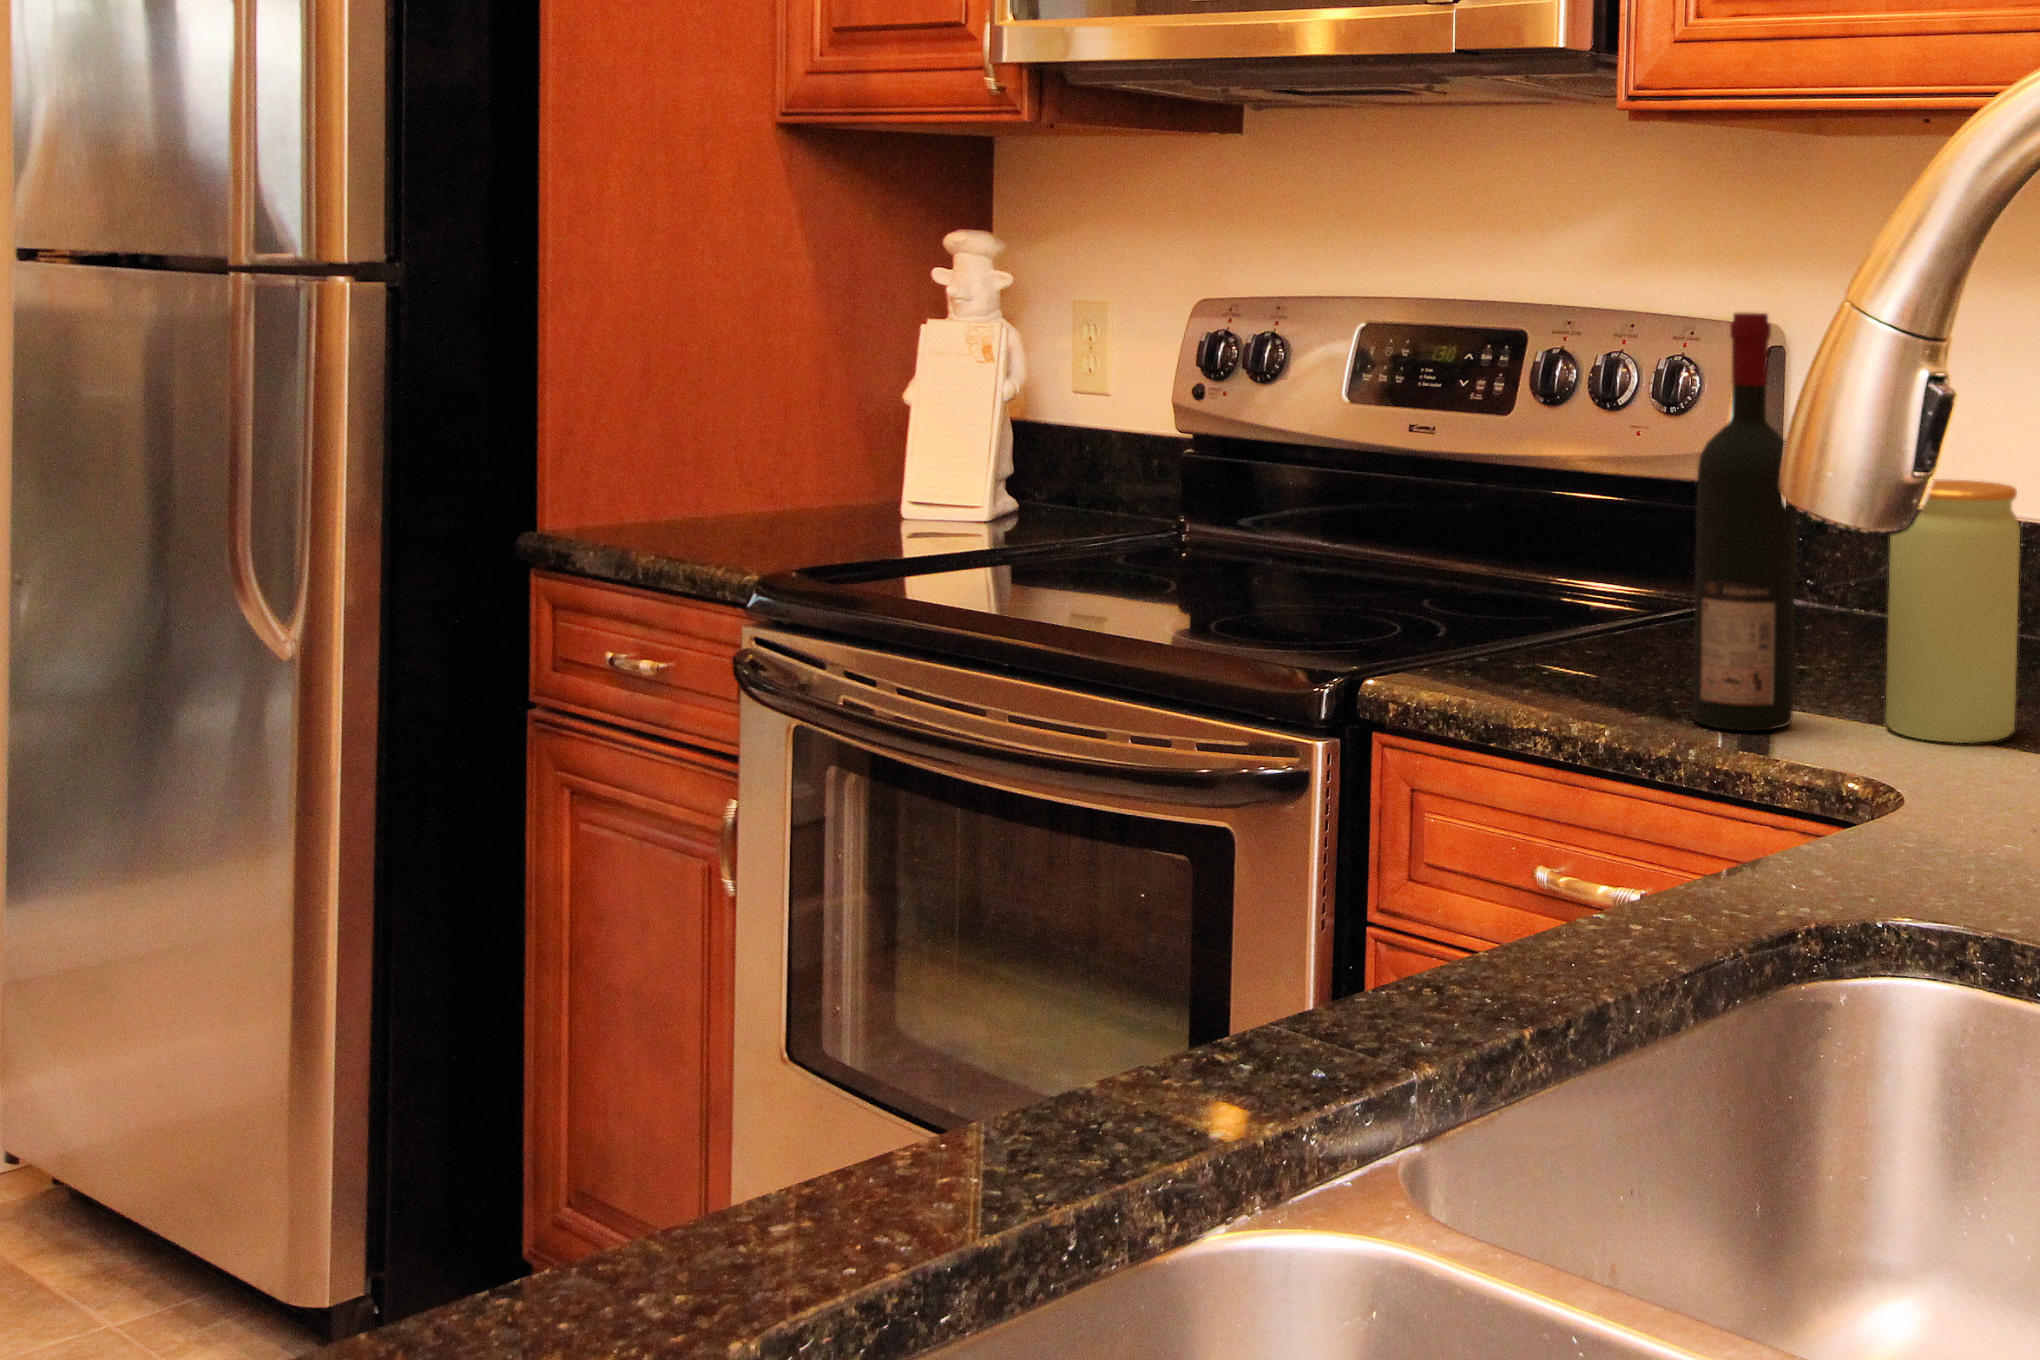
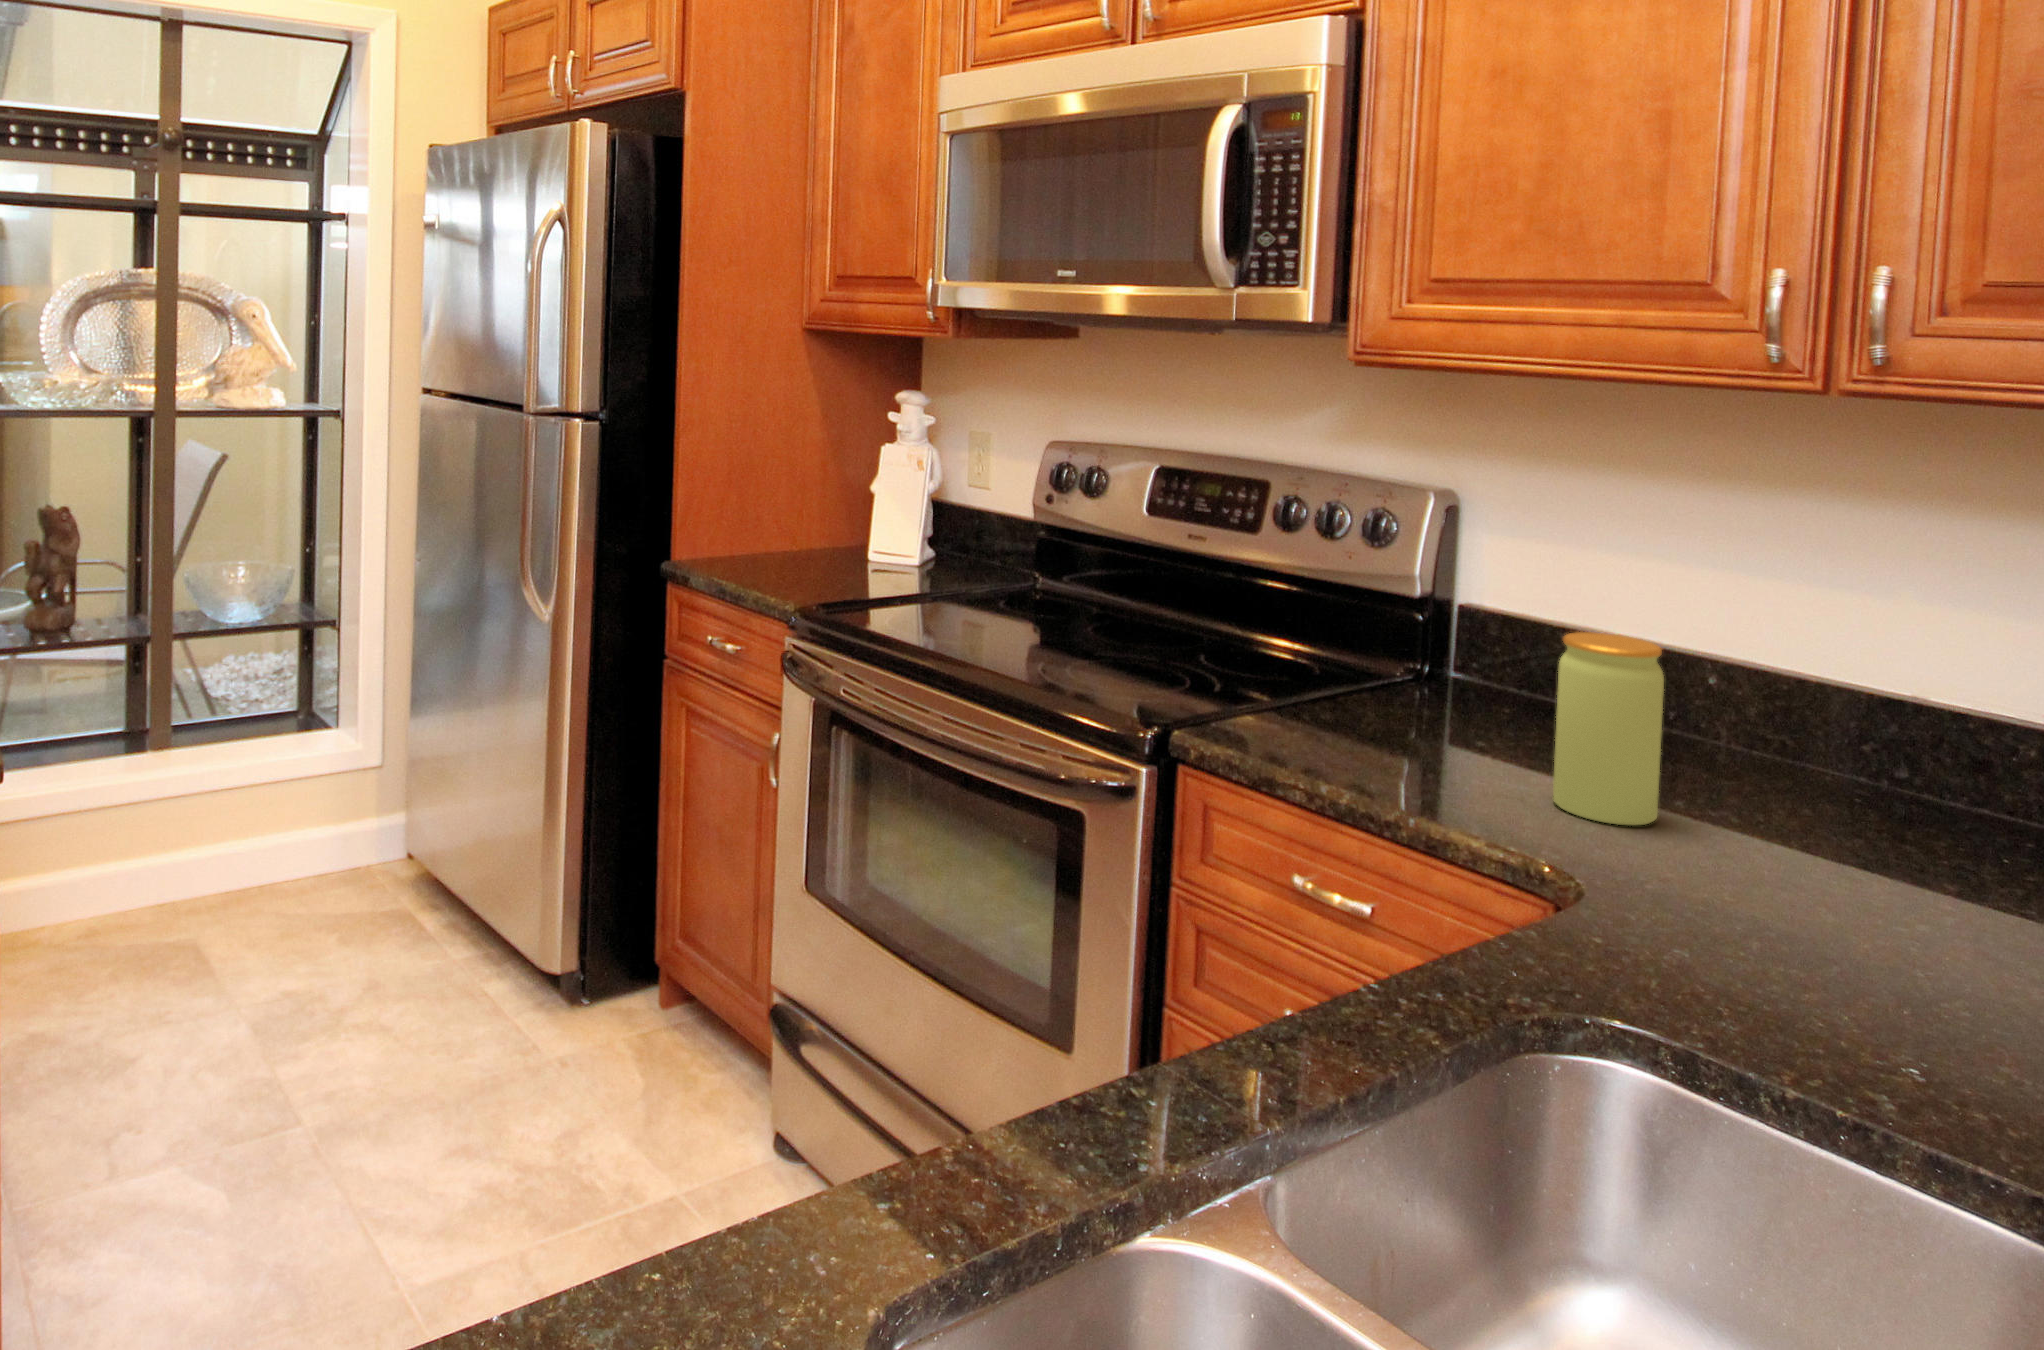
wine bottle: present [1693,312,1797,731] -> none [1405,513,1488,797]

